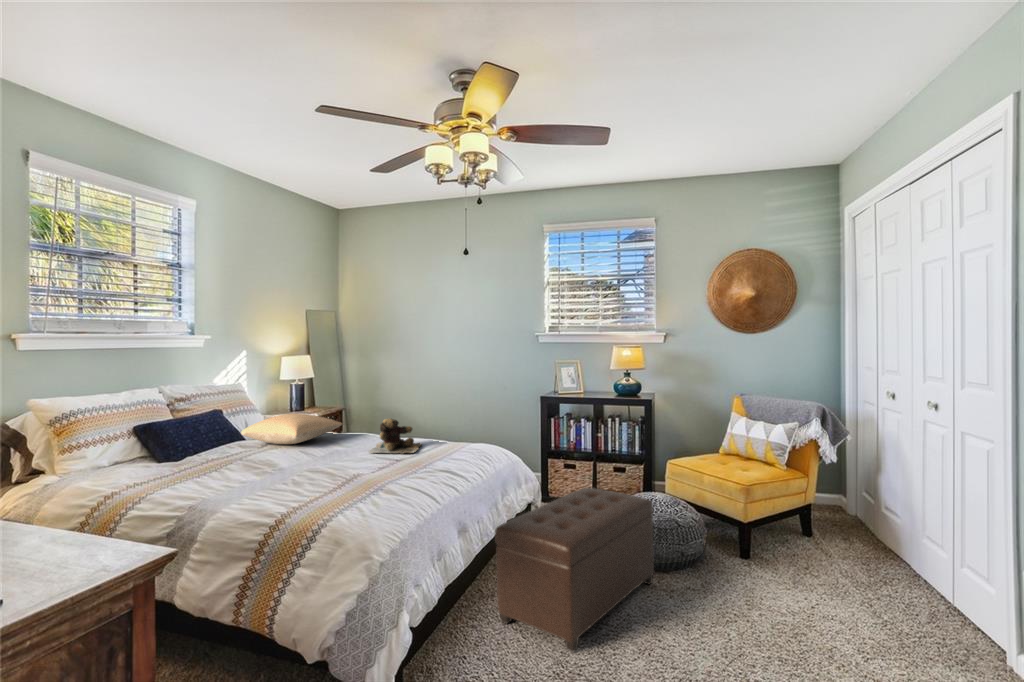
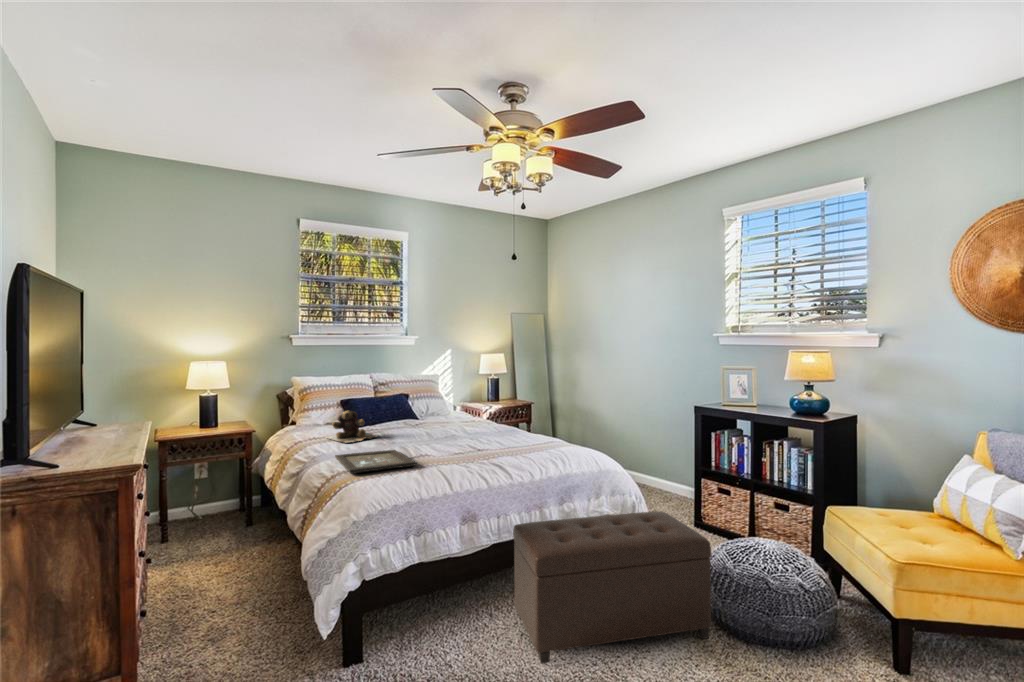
pillow: present [241,414,342,444] -> none [406,401,478,425]
teddy bear: present [369,418,422,454] -> present [326,411,377,442]
tray: none [244,475,376,509] -> present [335,450,416,474]

